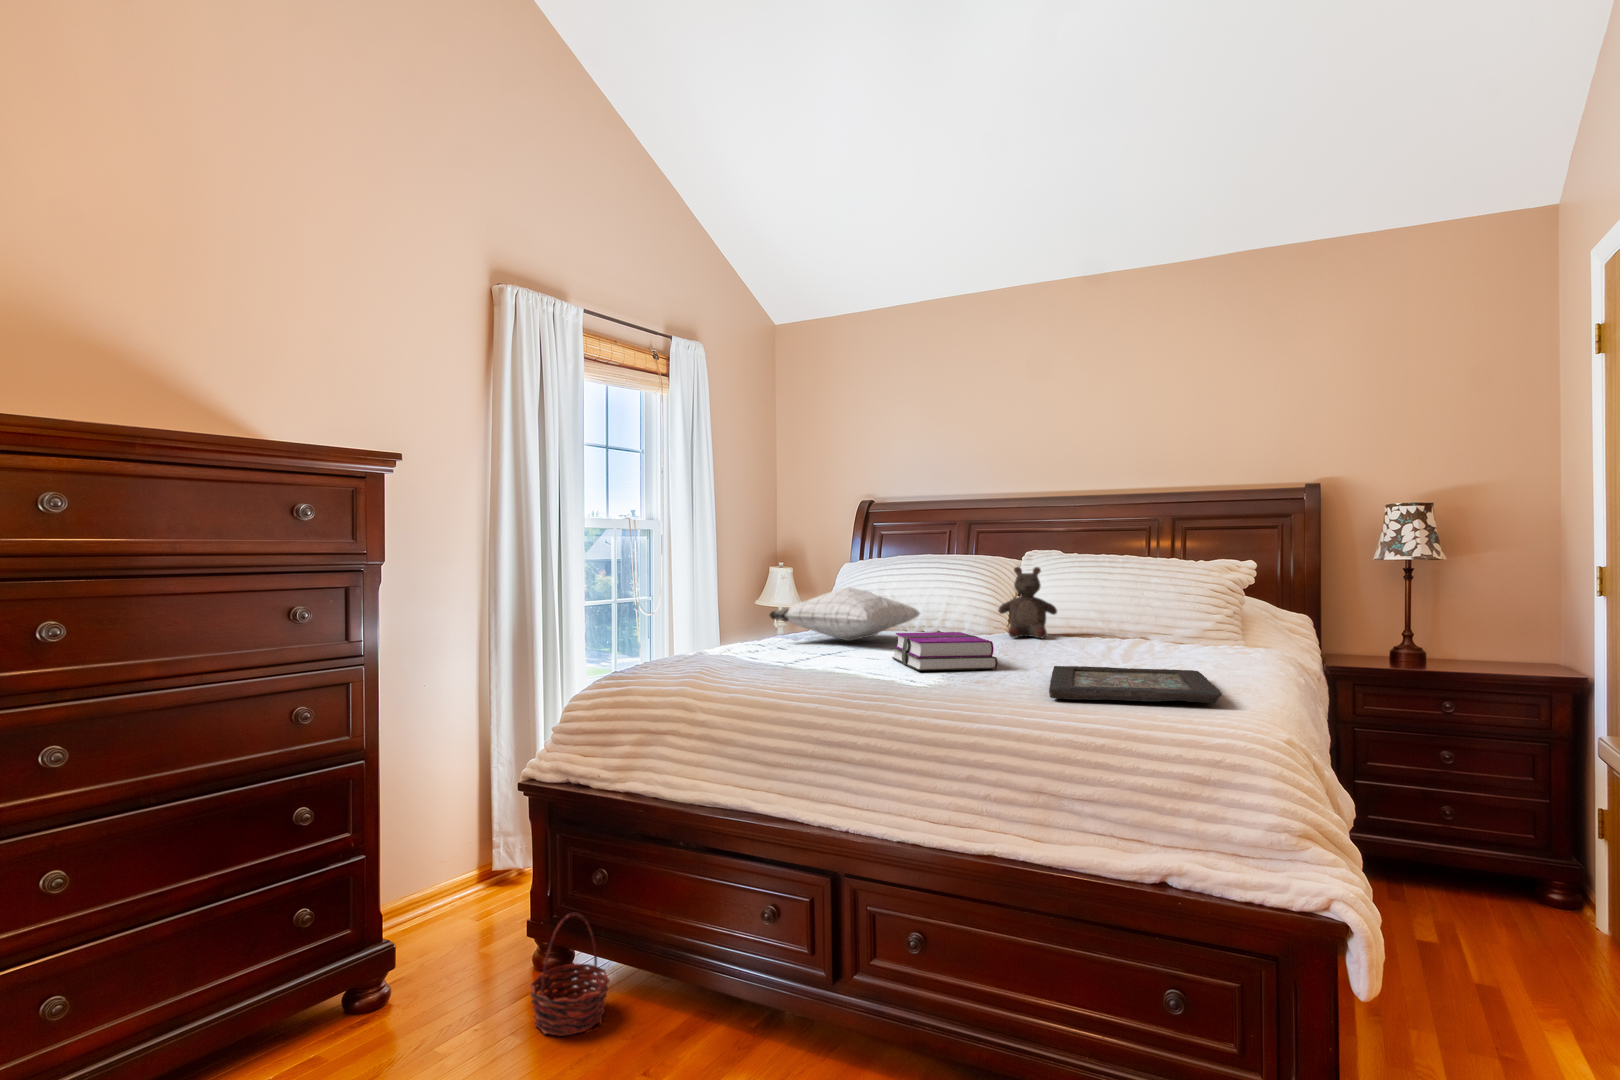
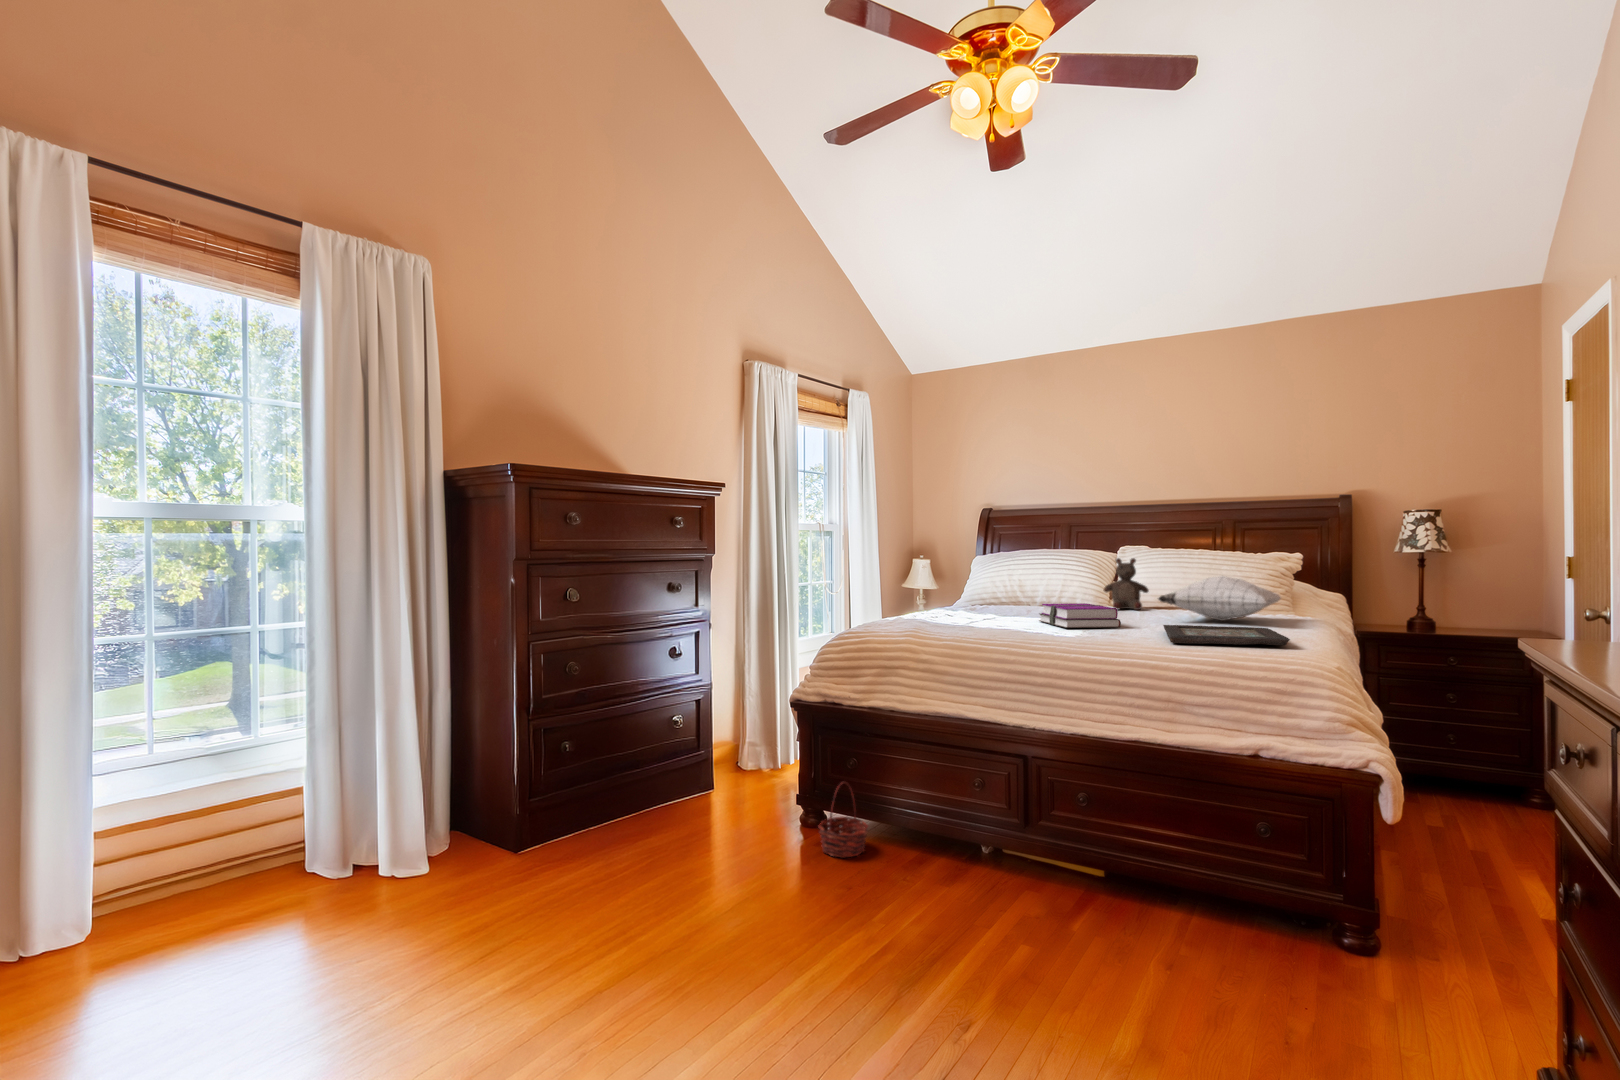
pillow: present [769,587,920,641] -> present [1158,576,1281,621]

